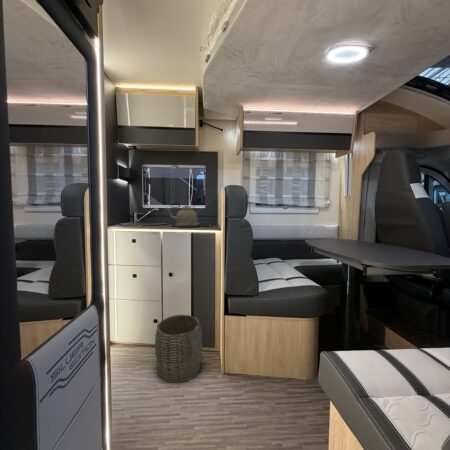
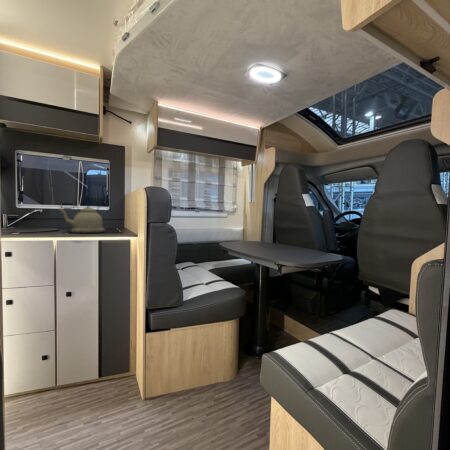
woven basket: present [155,315,202,382] -> none [51,340,116,428]

